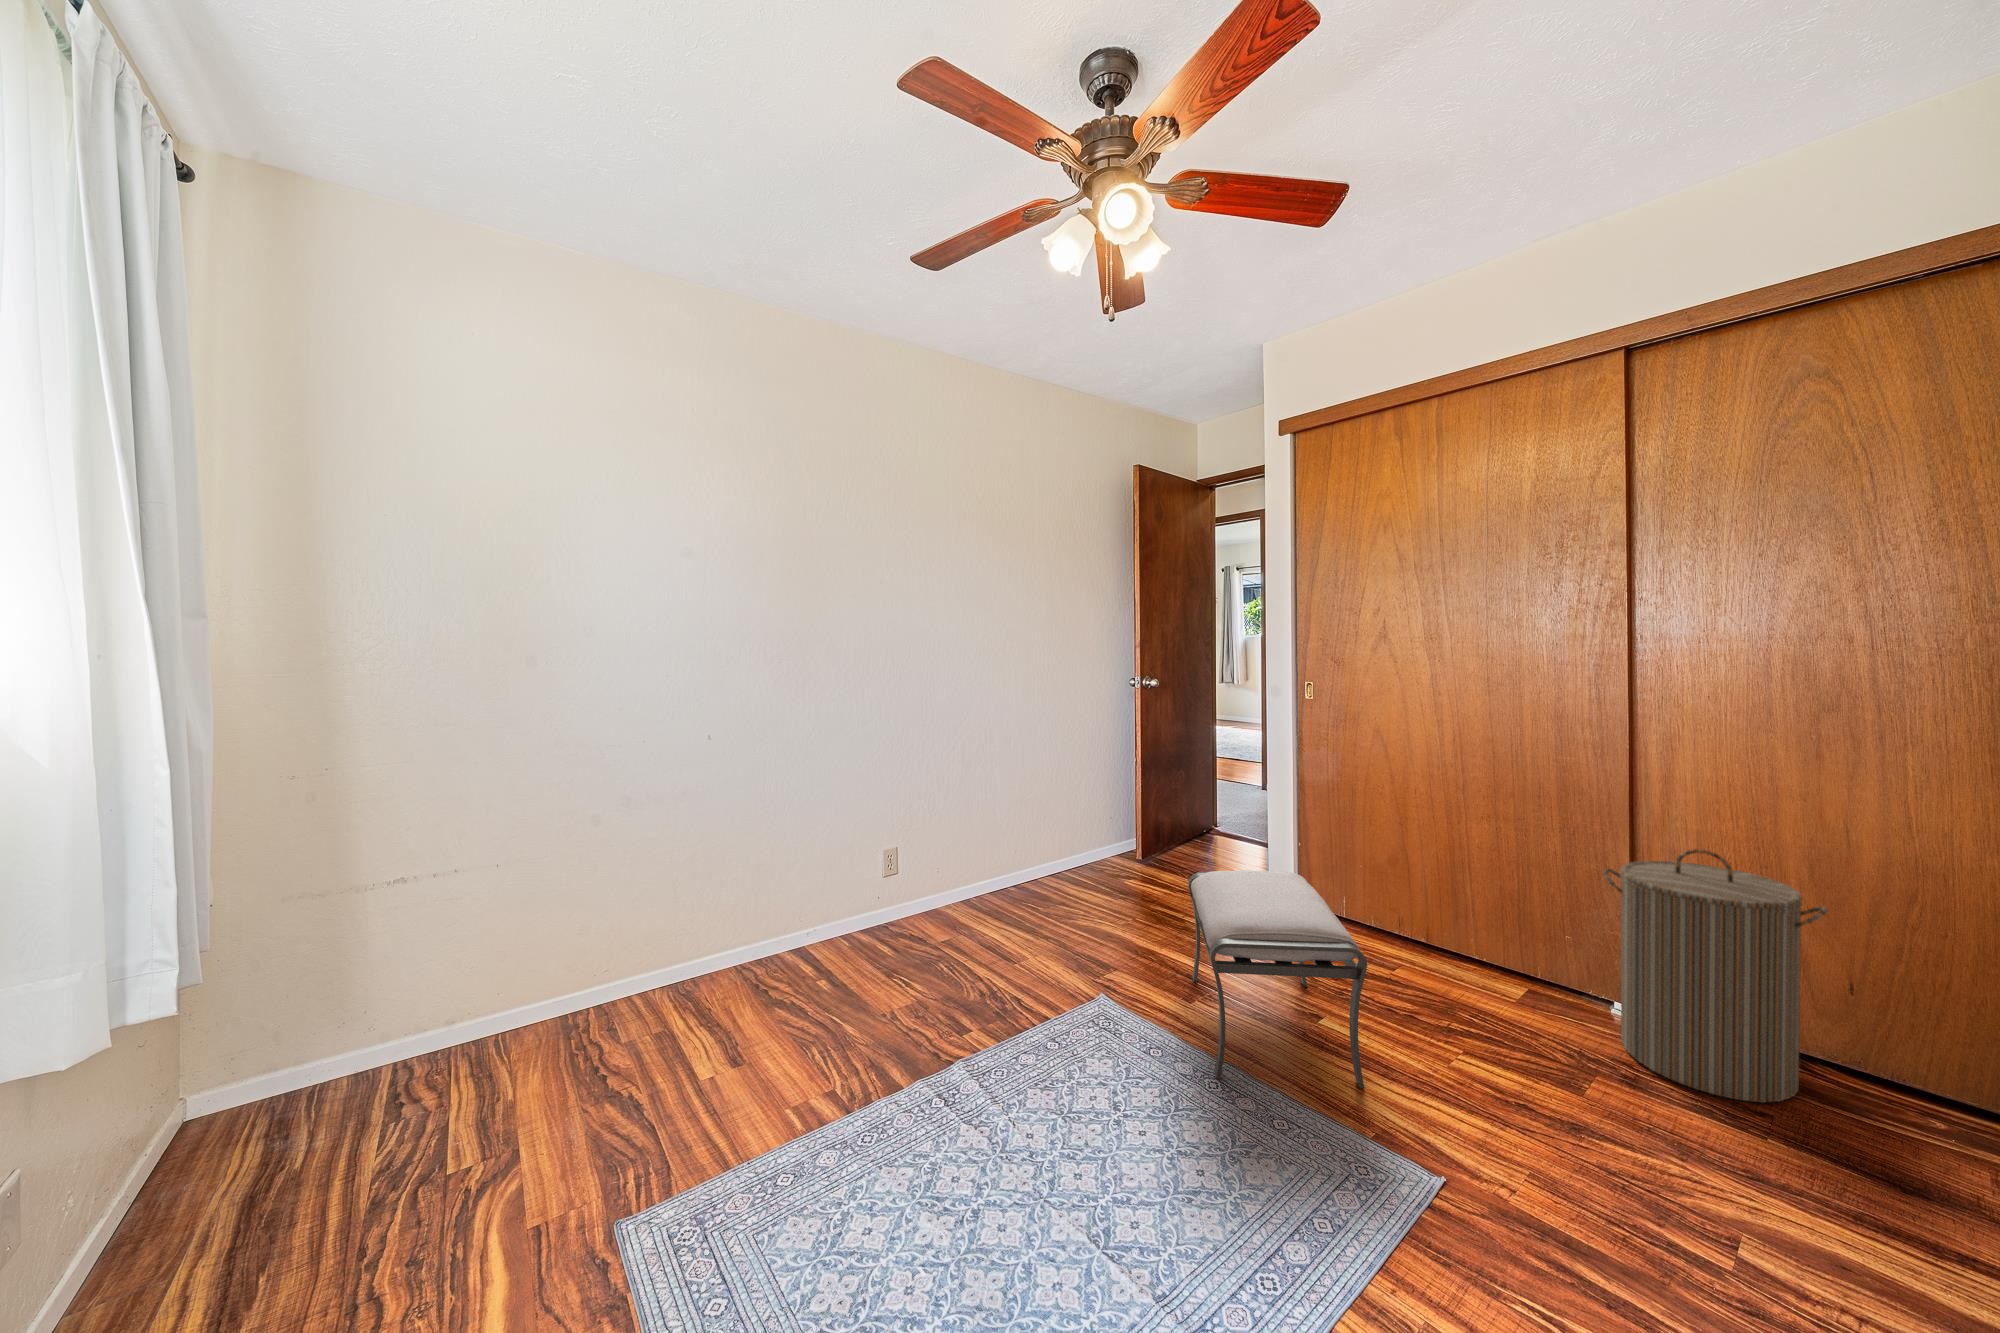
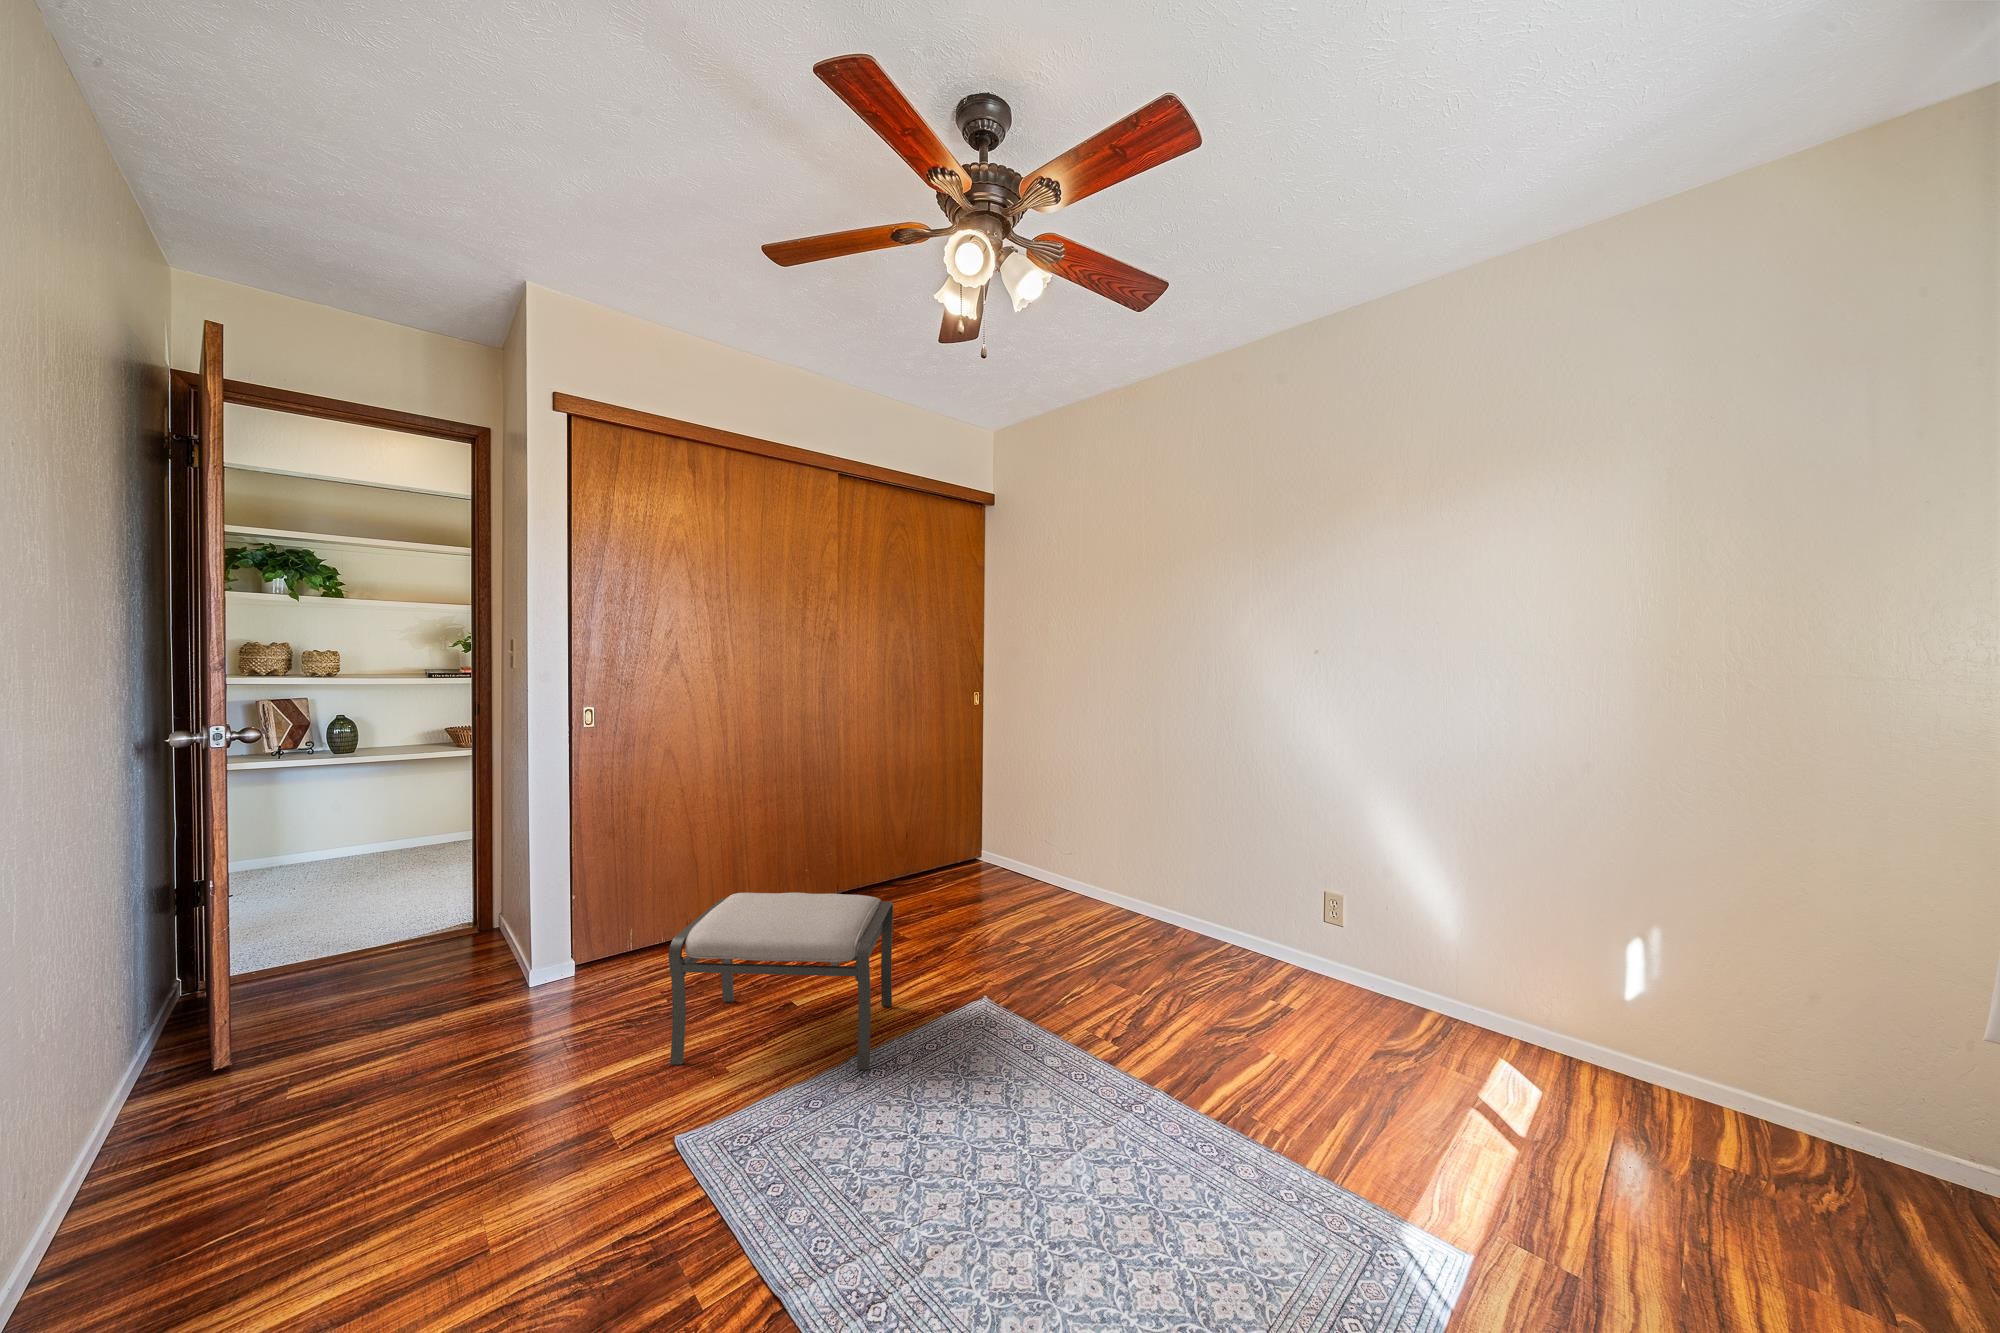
laundry hamper: present [1603,849,1828,1103] -> none [844,785,922,918]

